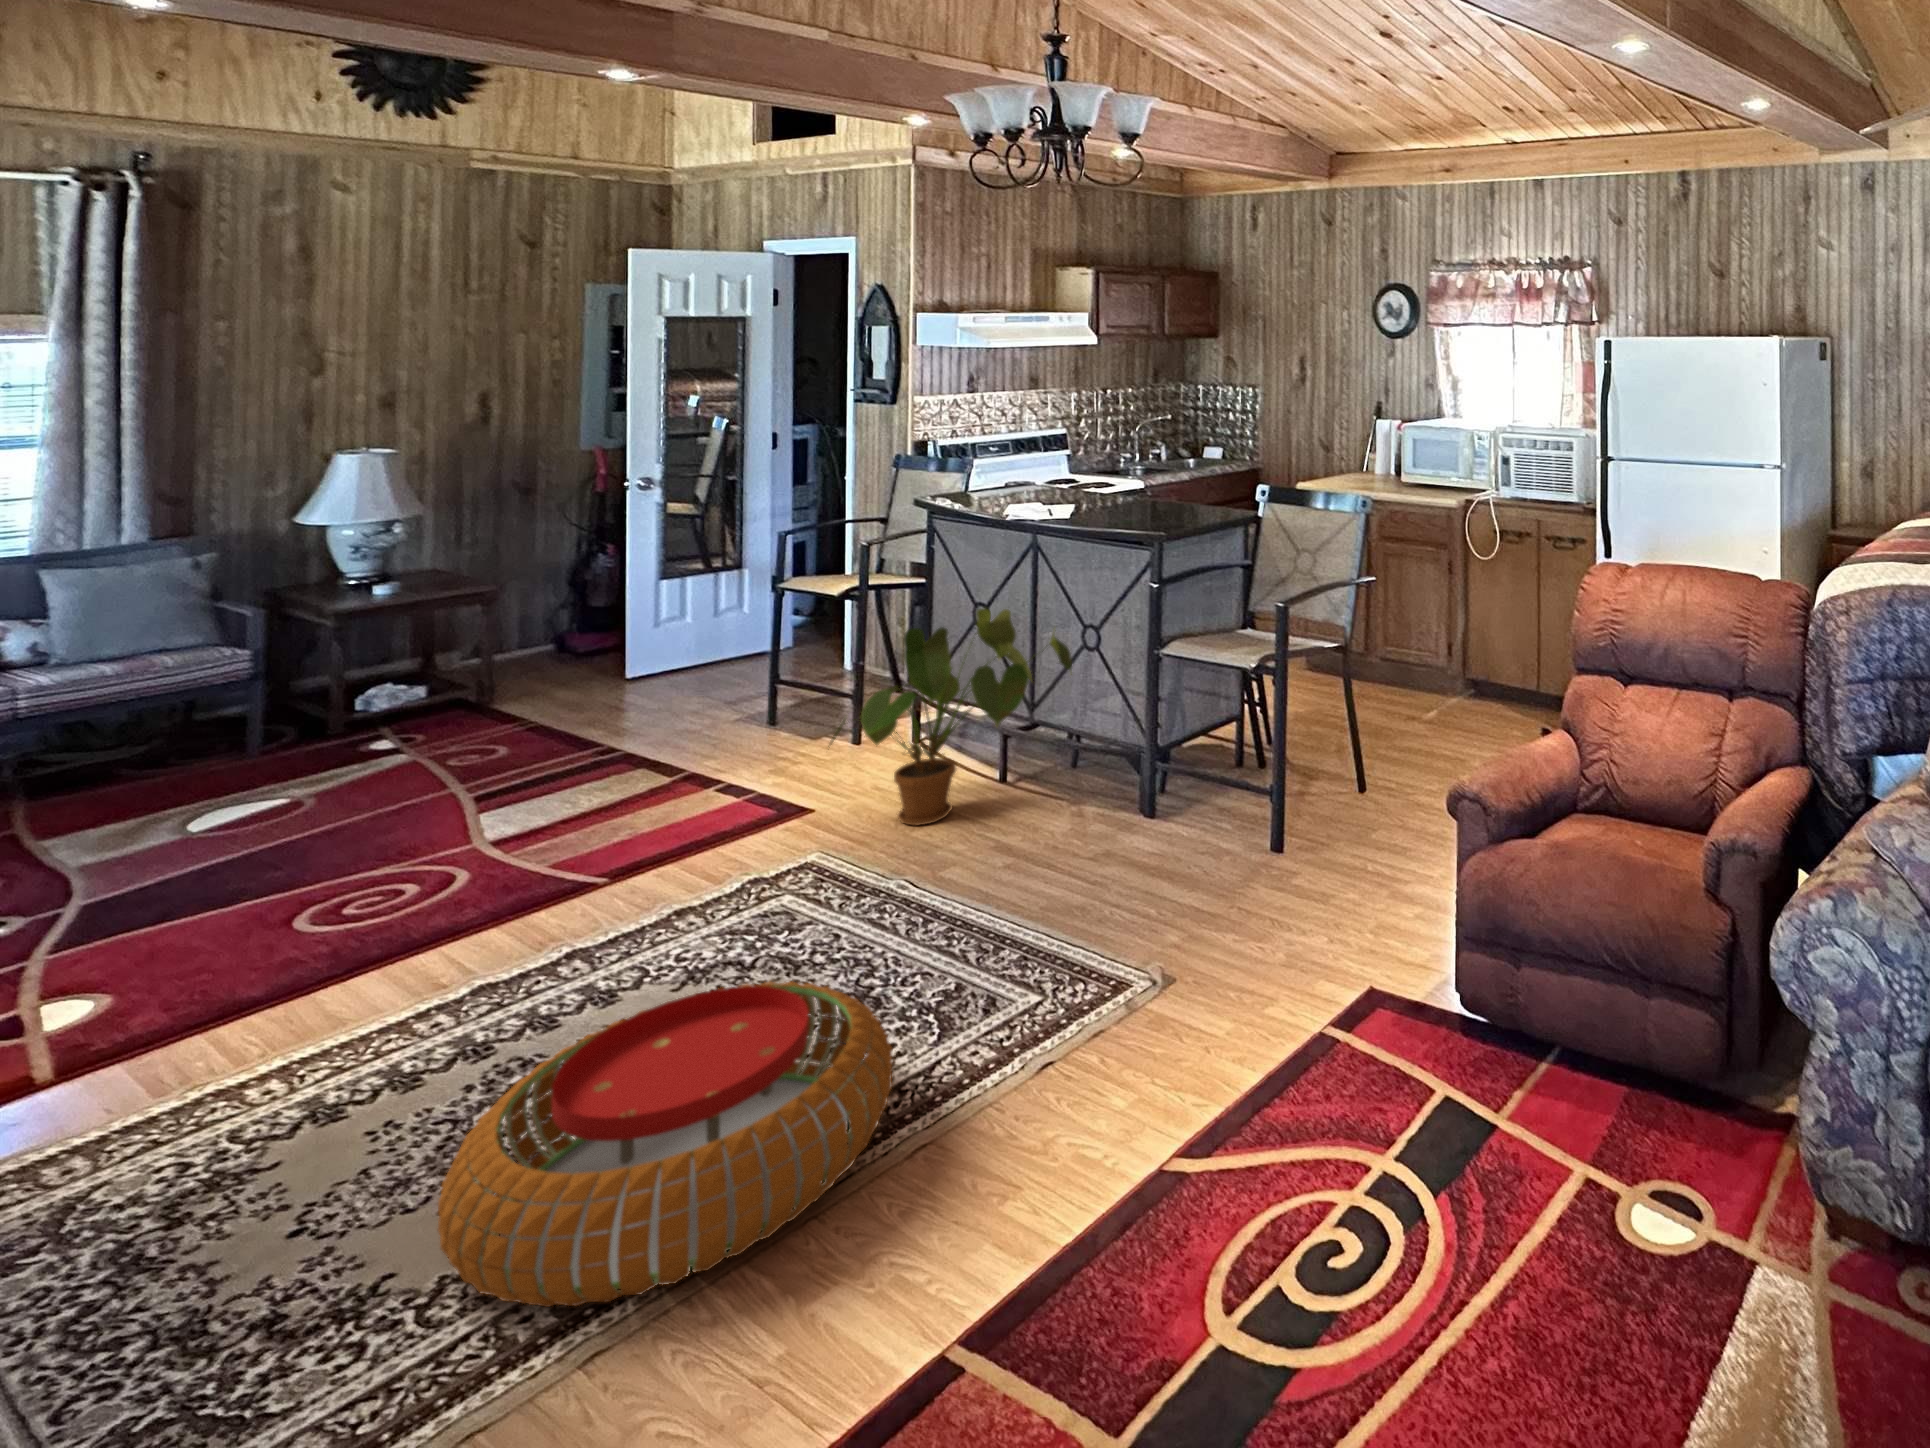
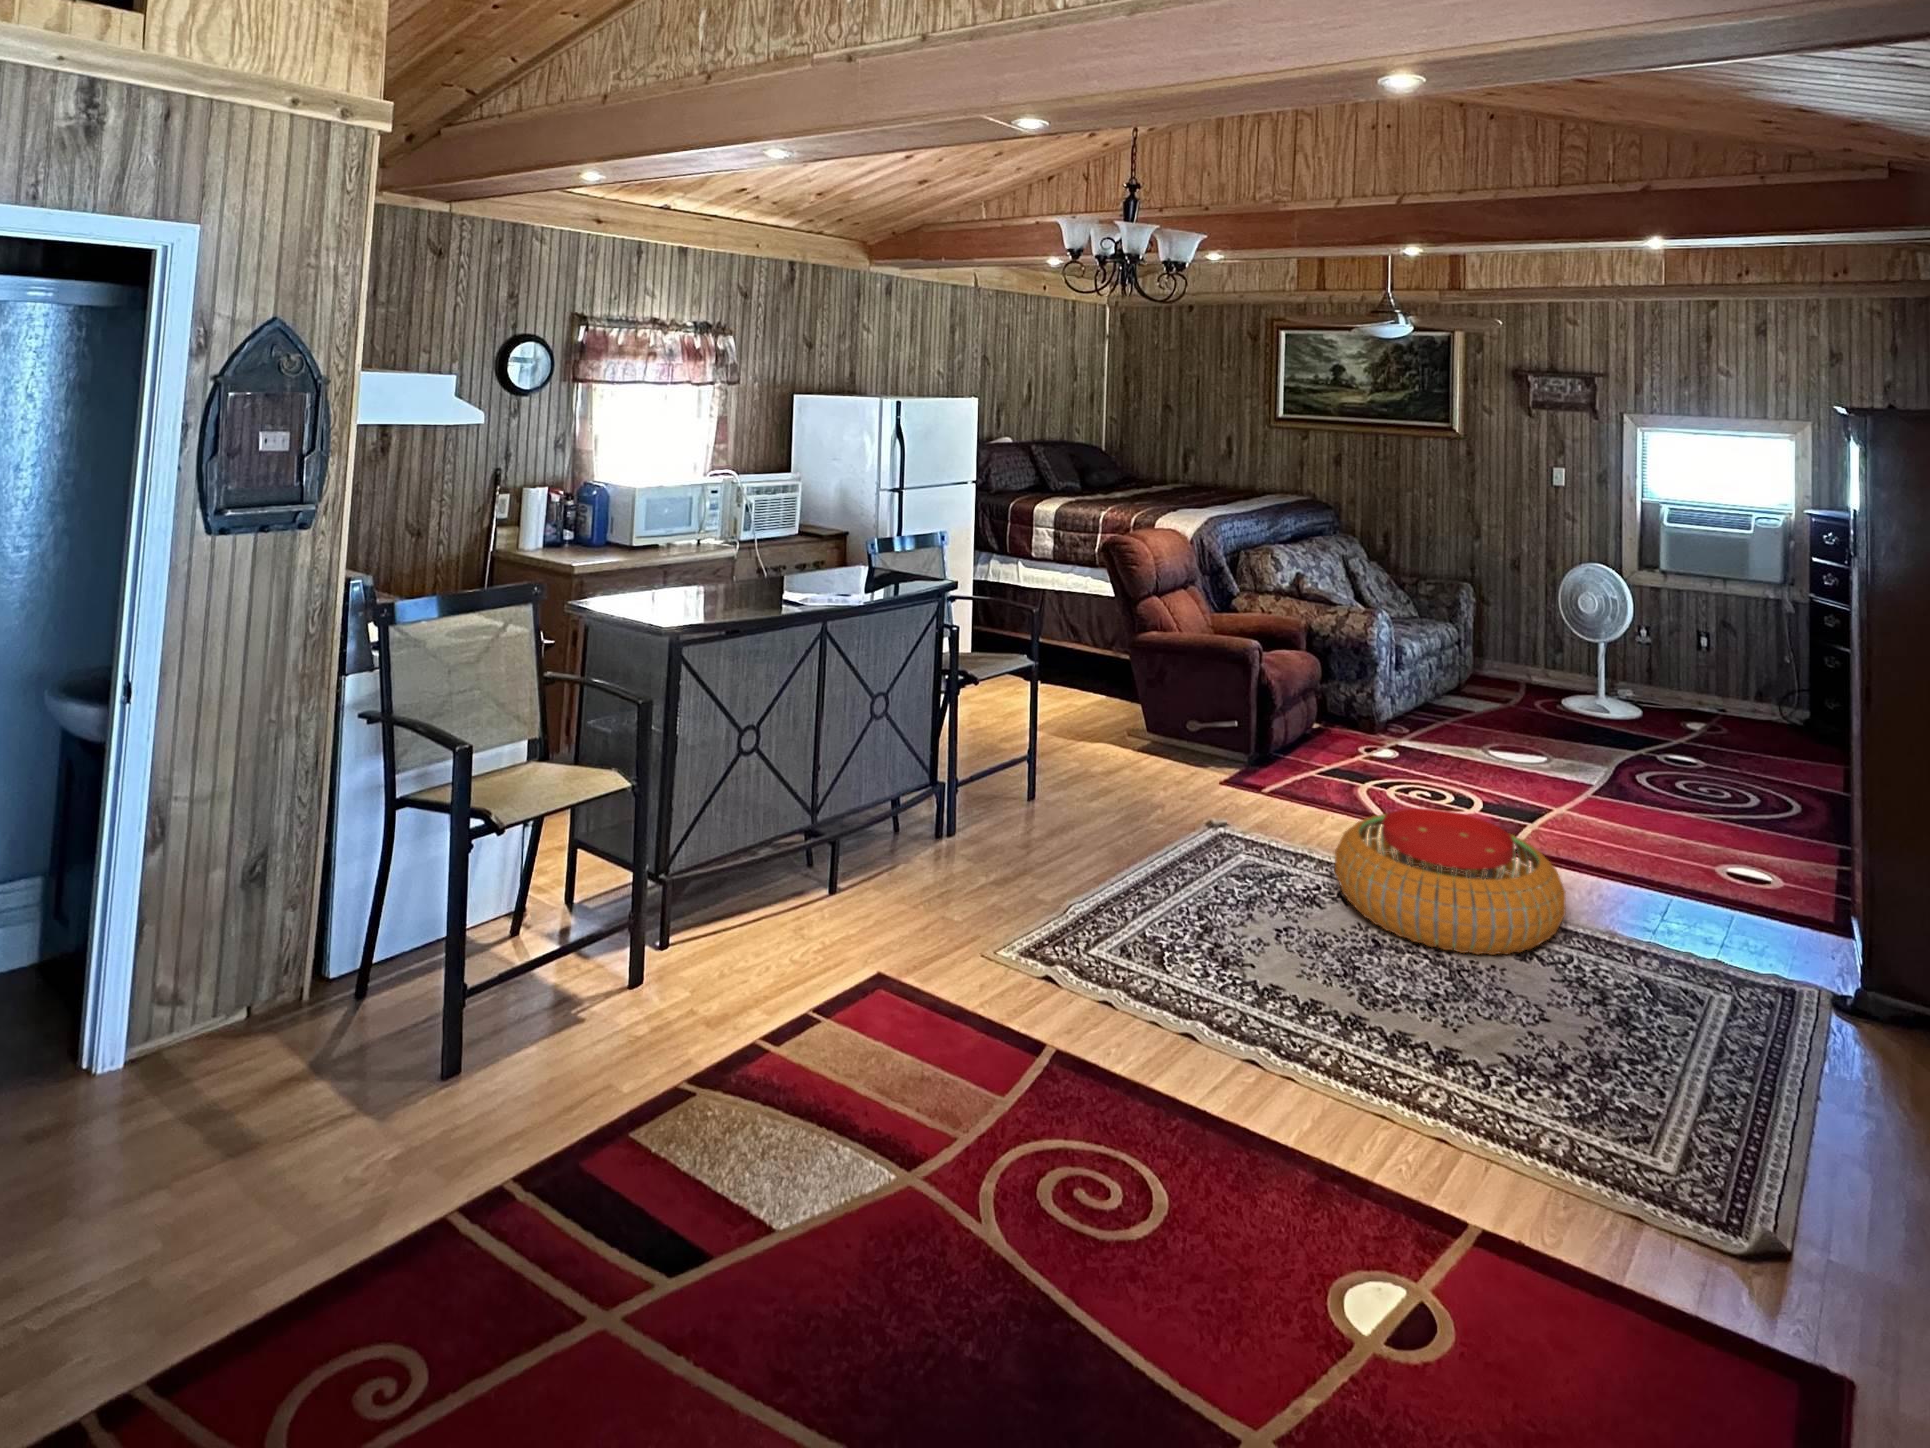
house plant: present [828,608,1072,825] -> none [815,689,1008,927]

